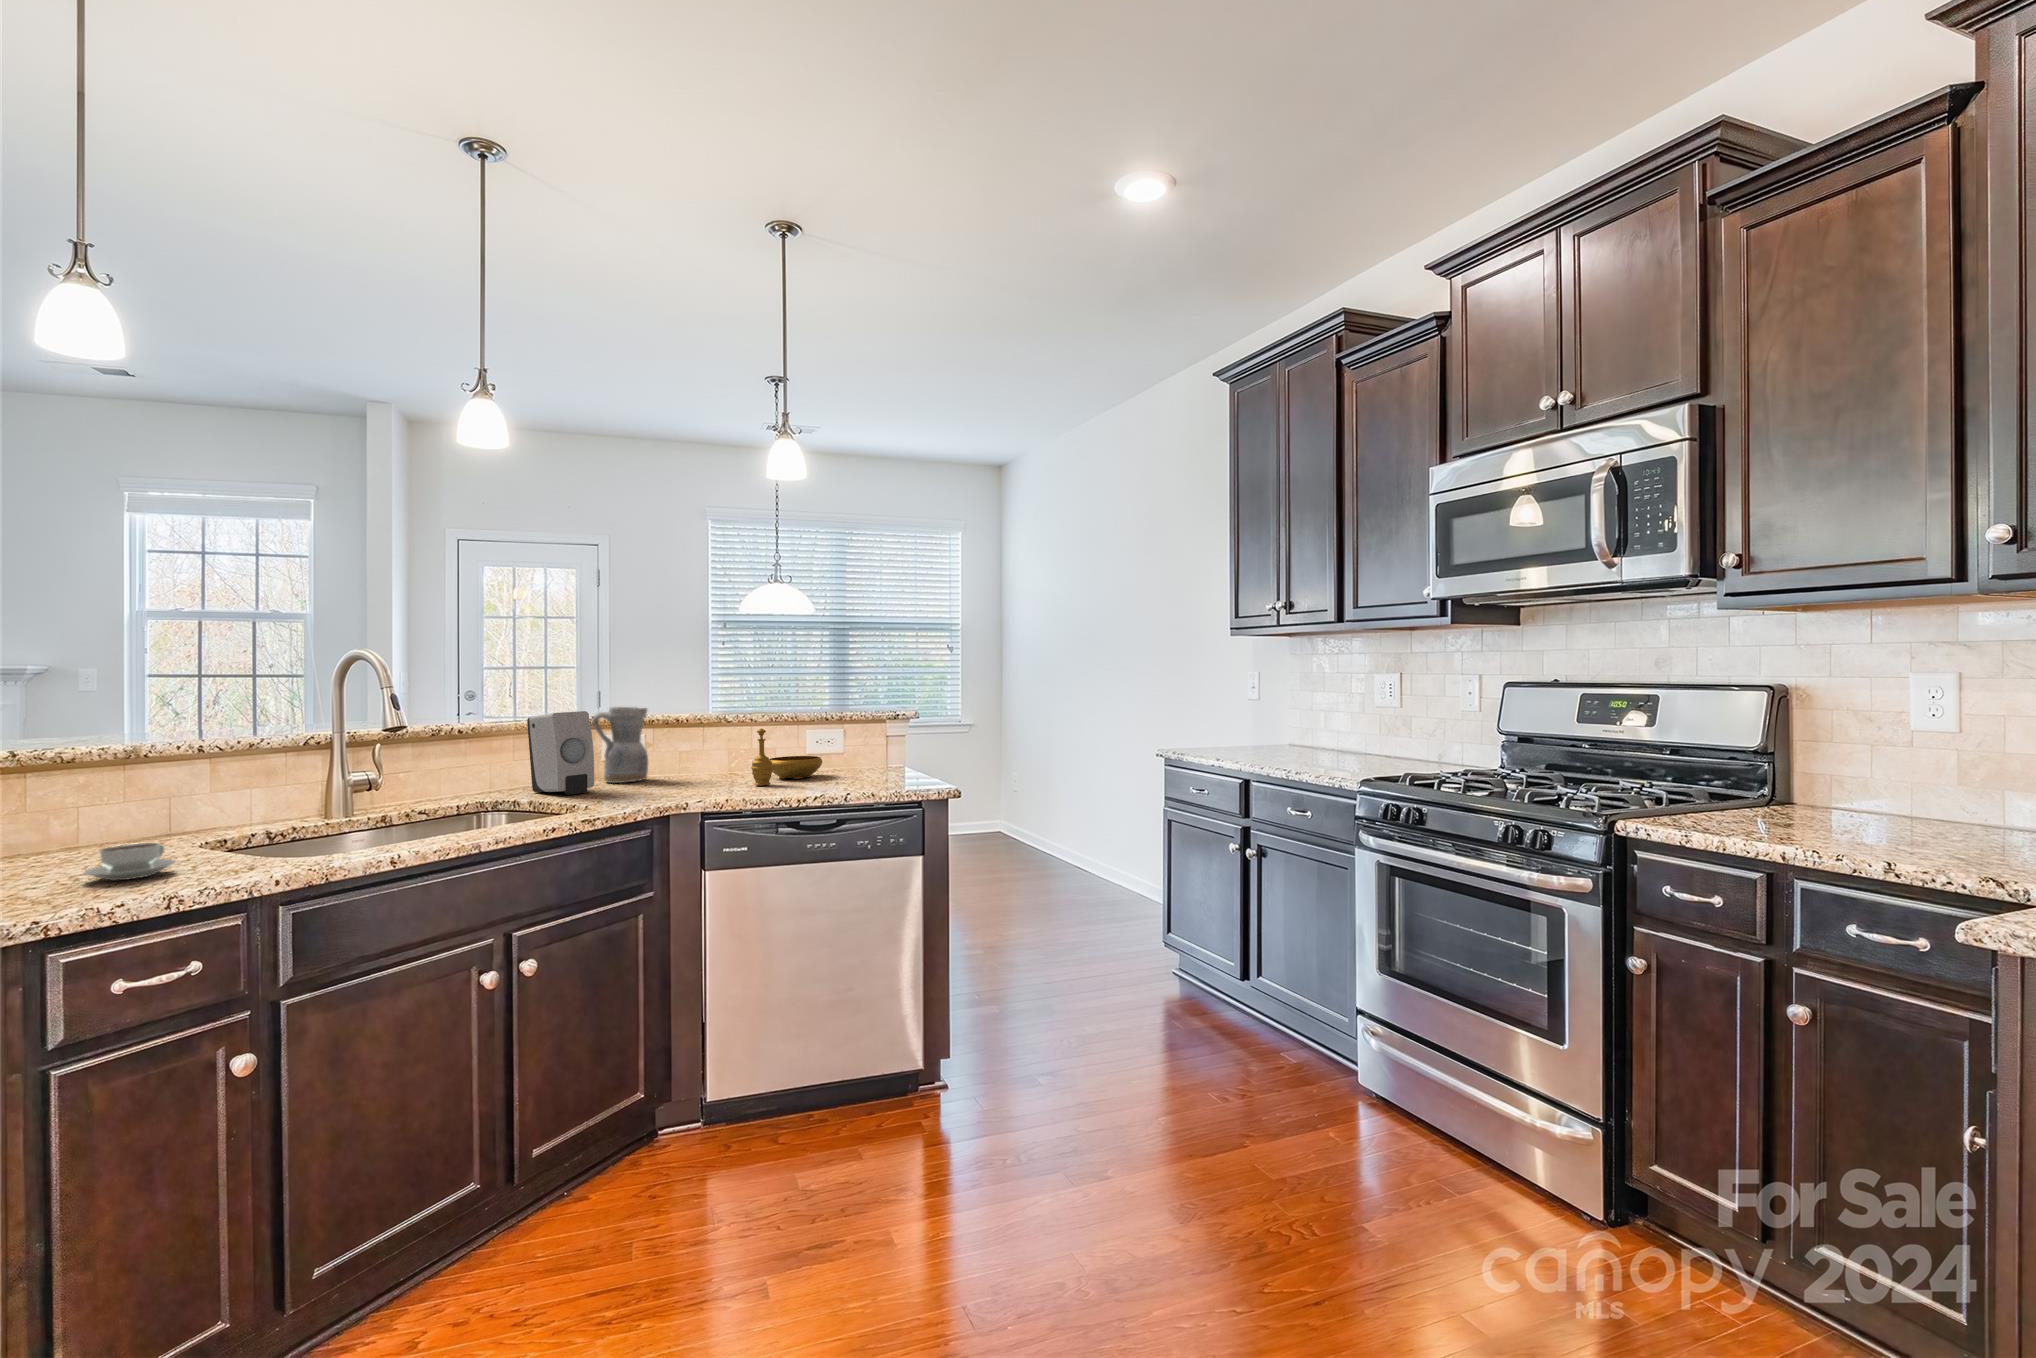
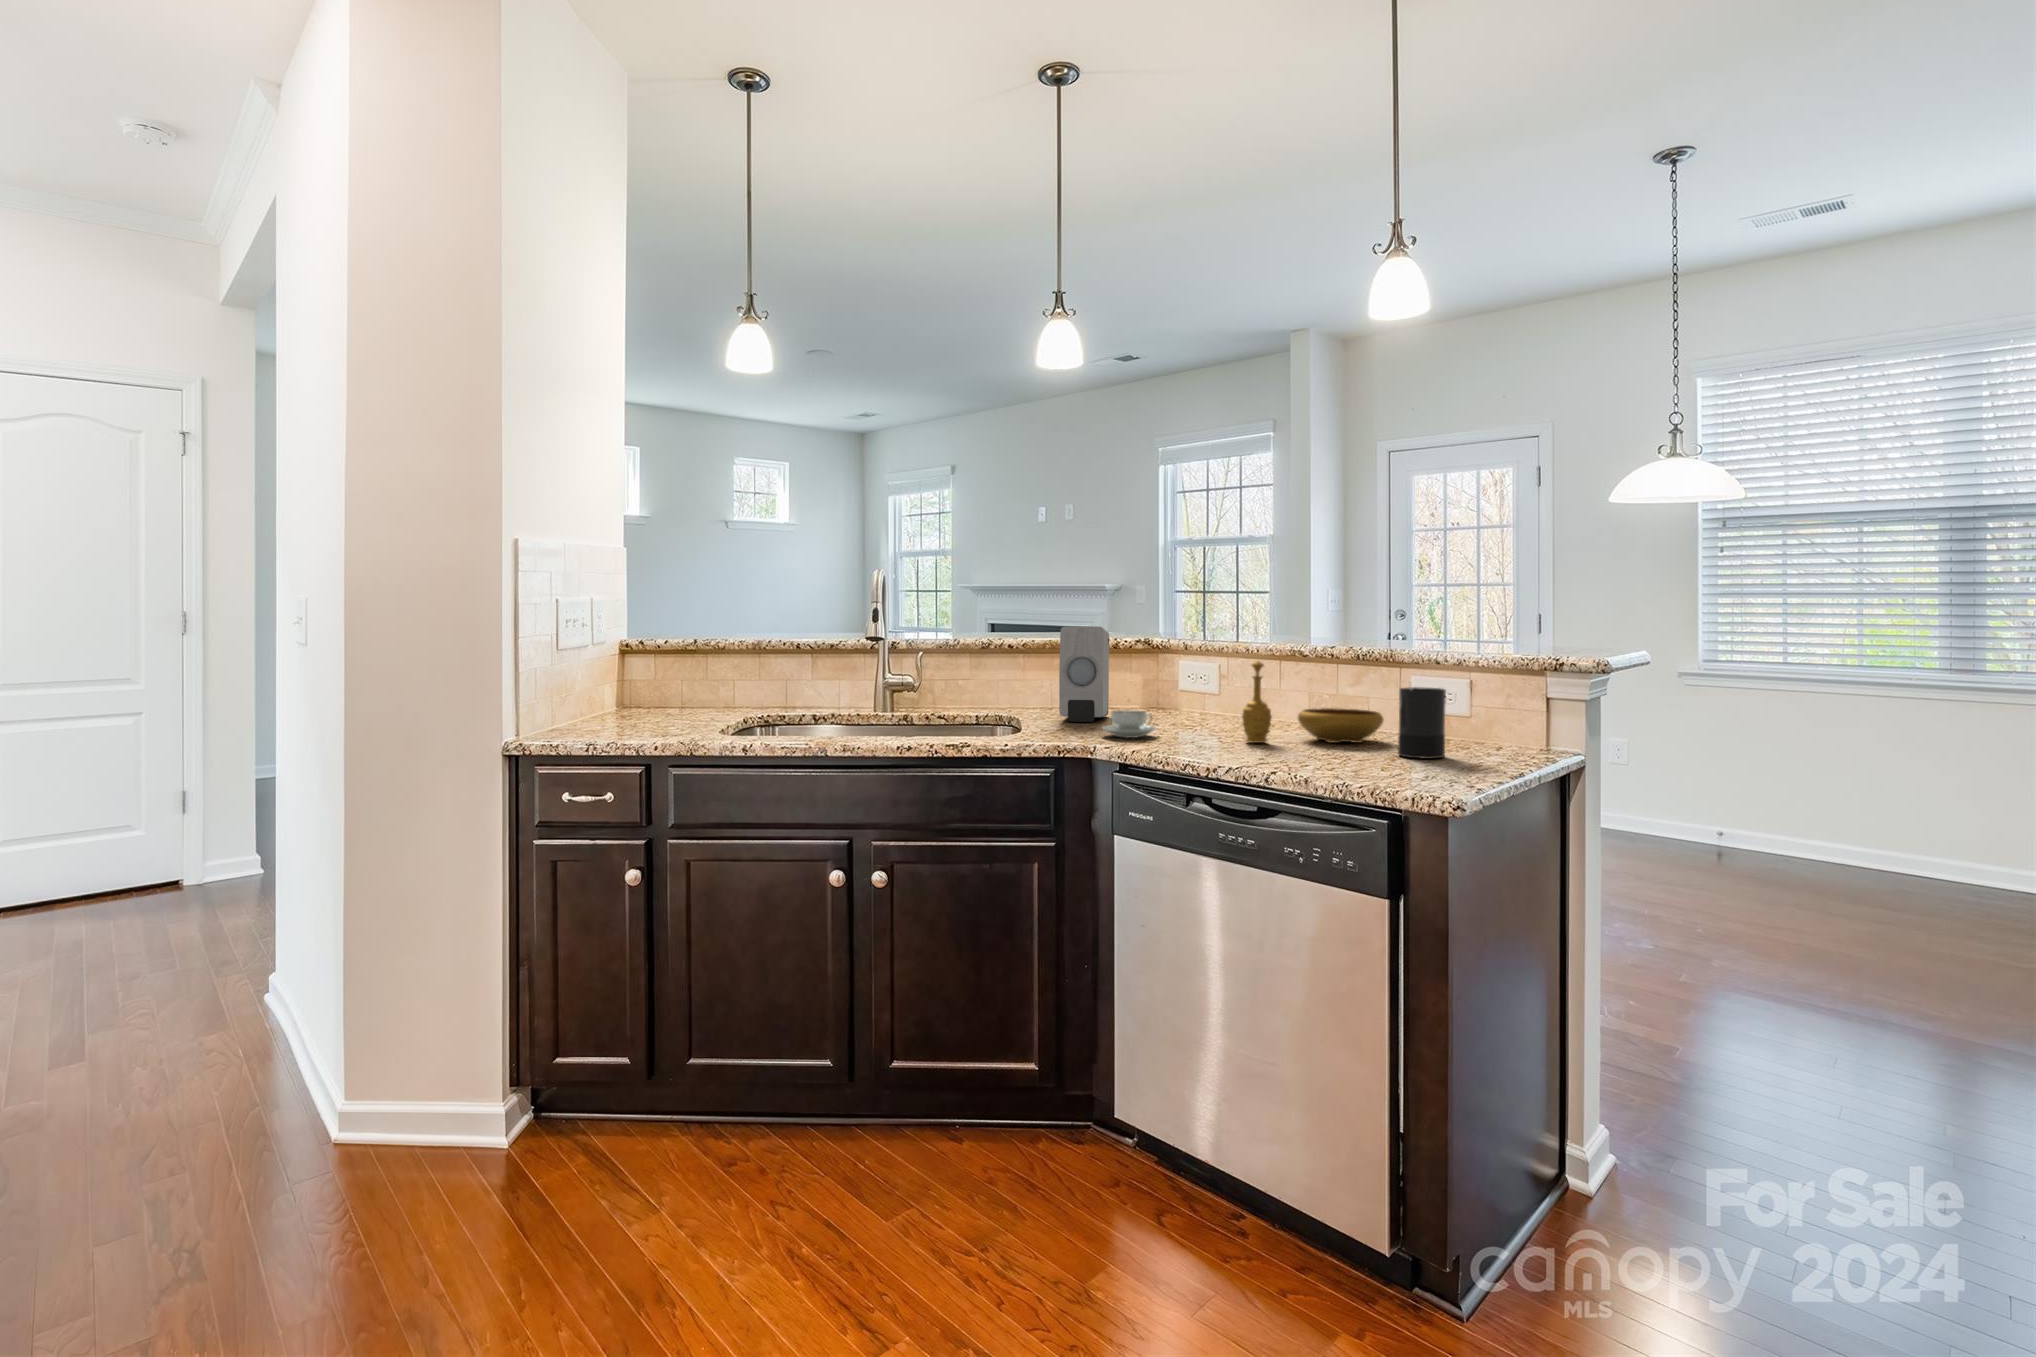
ceramic pitcher: present [592,707,648,783] -> none [1146,625,1207,719]
candle: none [850,734,881,779] -> present [1398,687,1446,759]
coffee cup: present [84,843,176,880] -> present [1101,710,1156,738]

